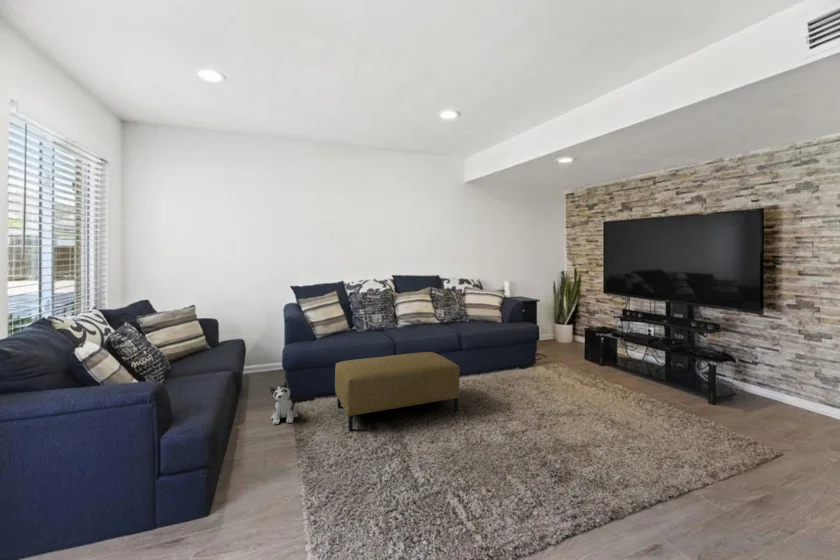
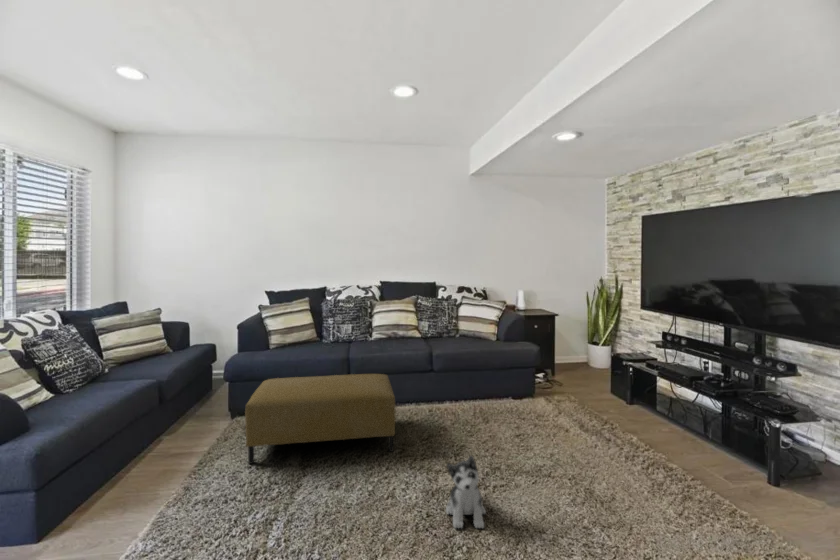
plush toy: present [269,380,298,424] -> present [446,456,486,528]

